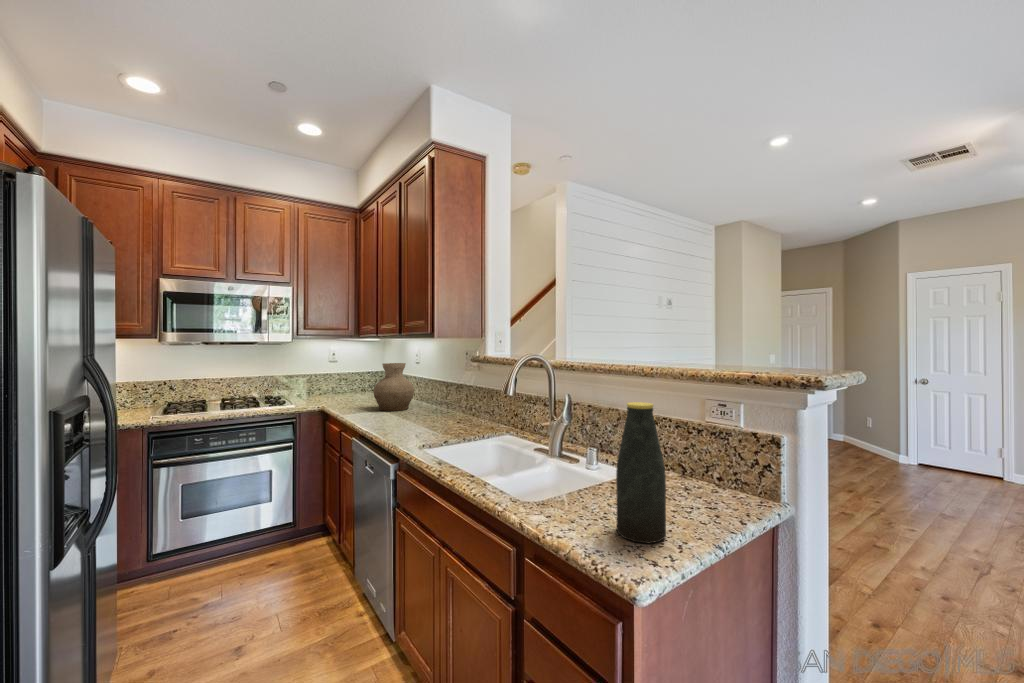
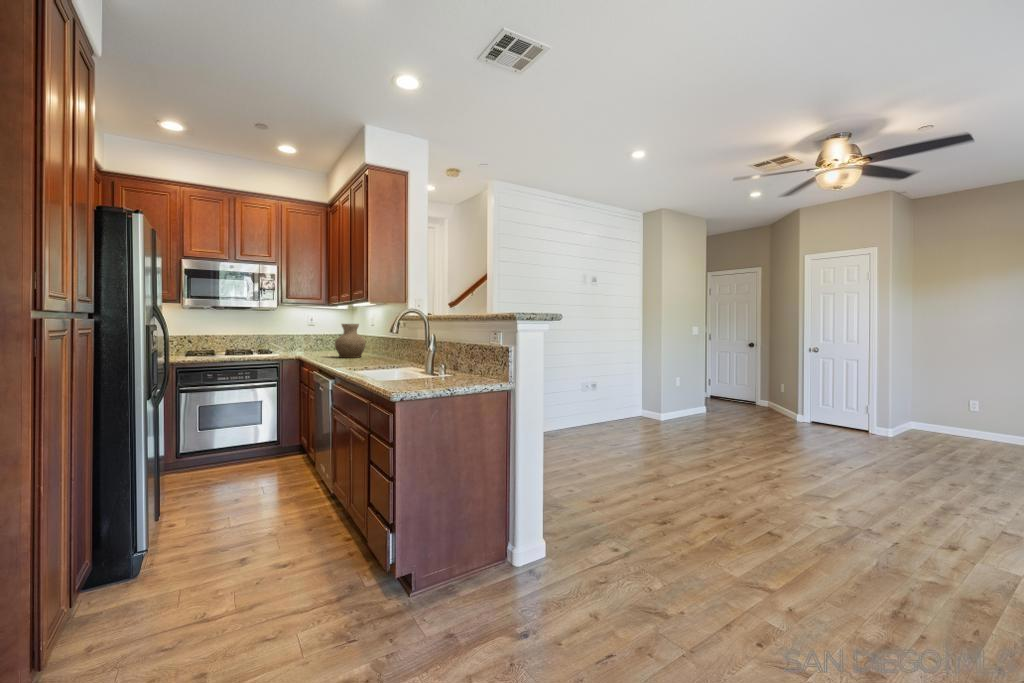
bottle: present [616,402,666,543] -> none [412,325,435,389]

